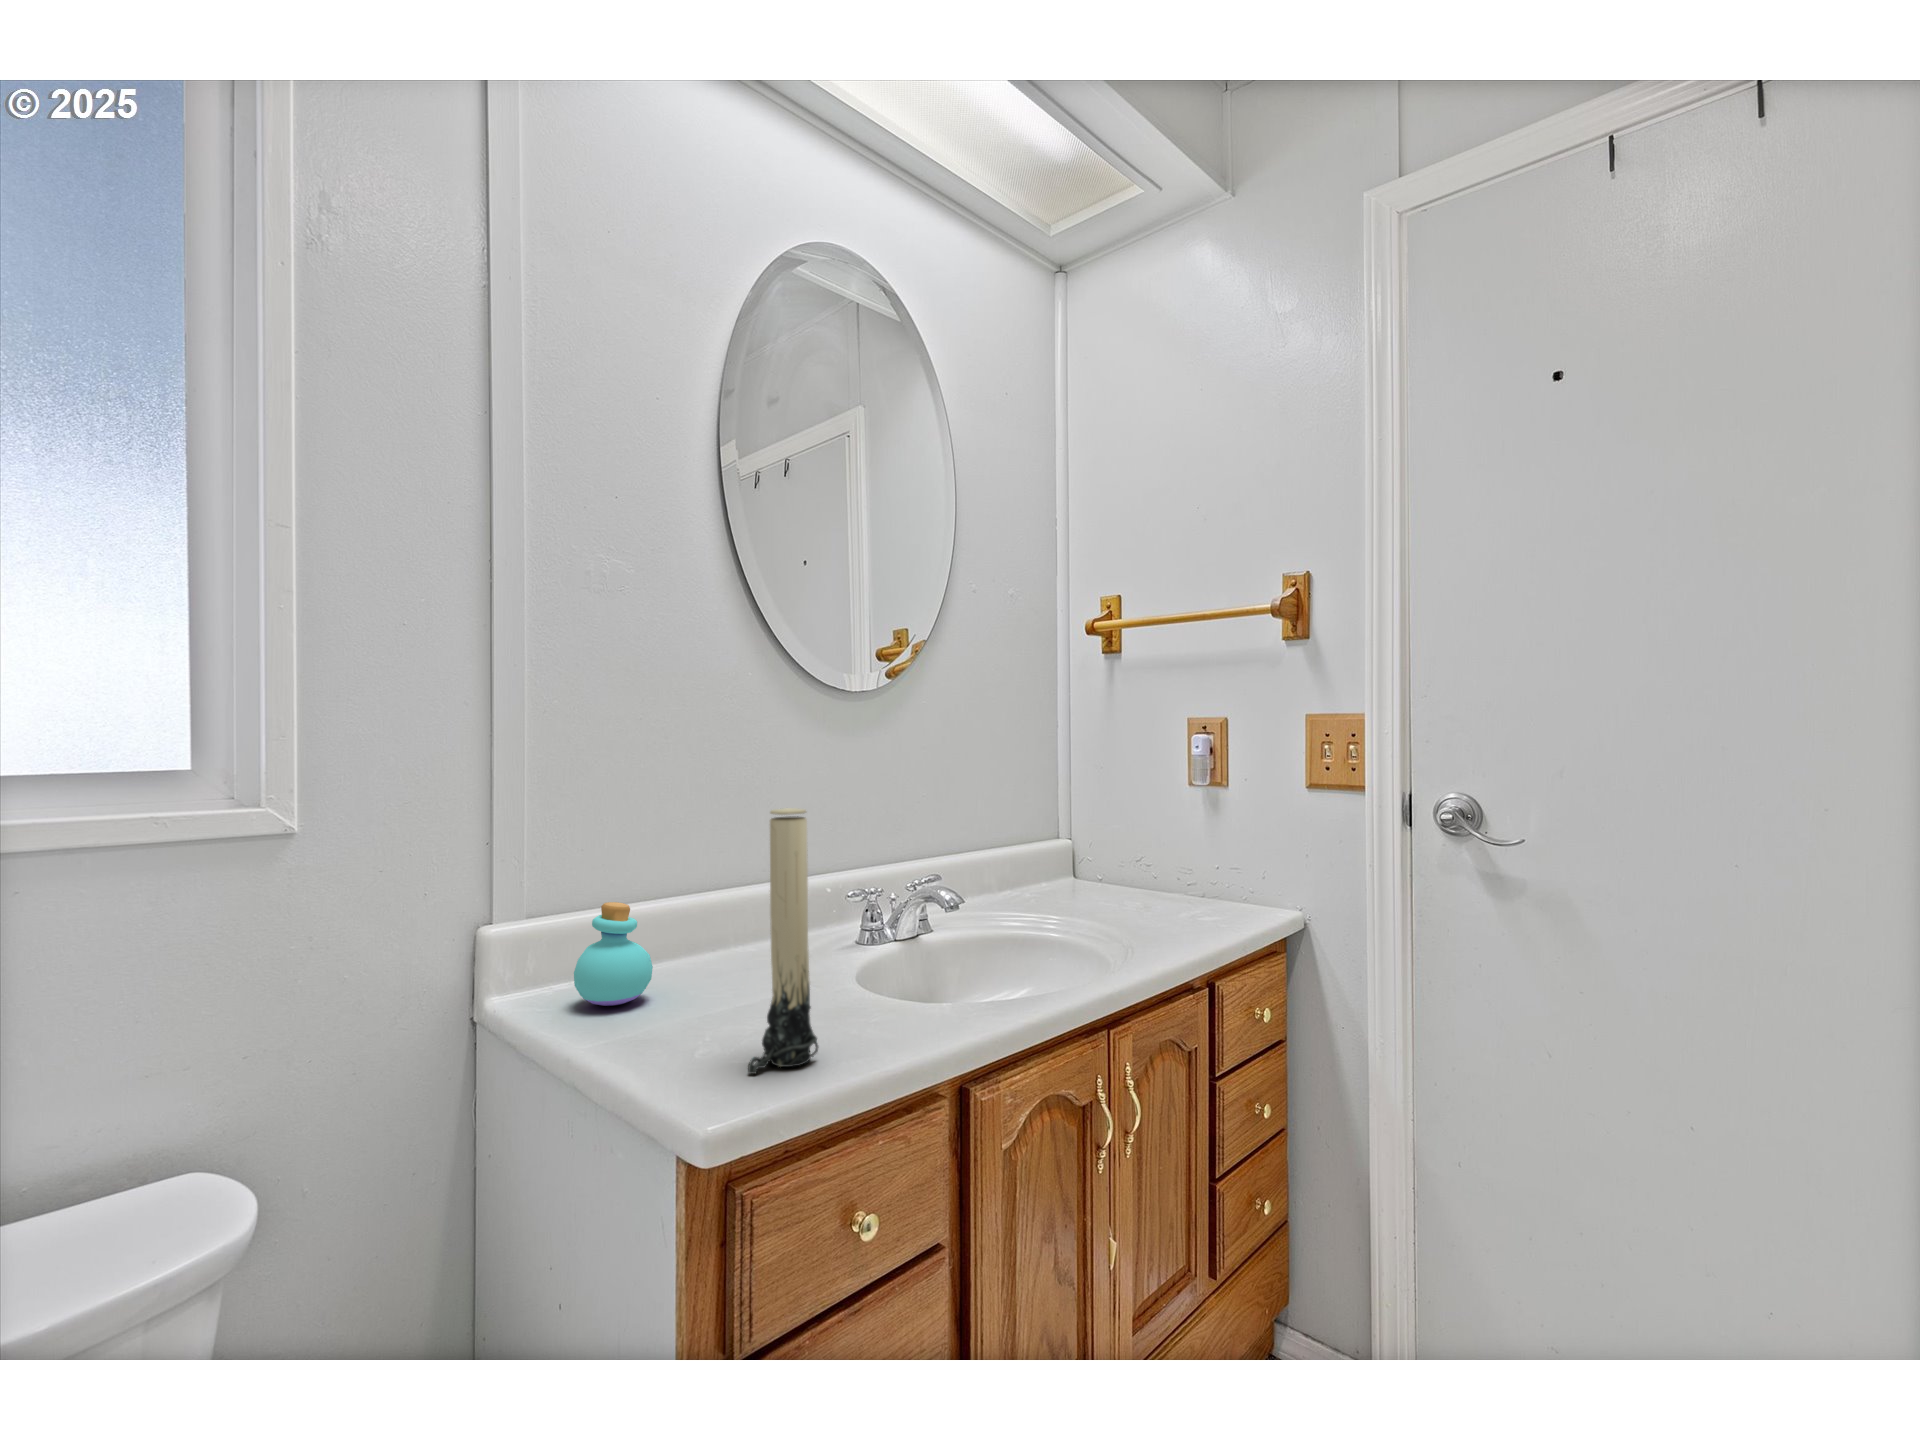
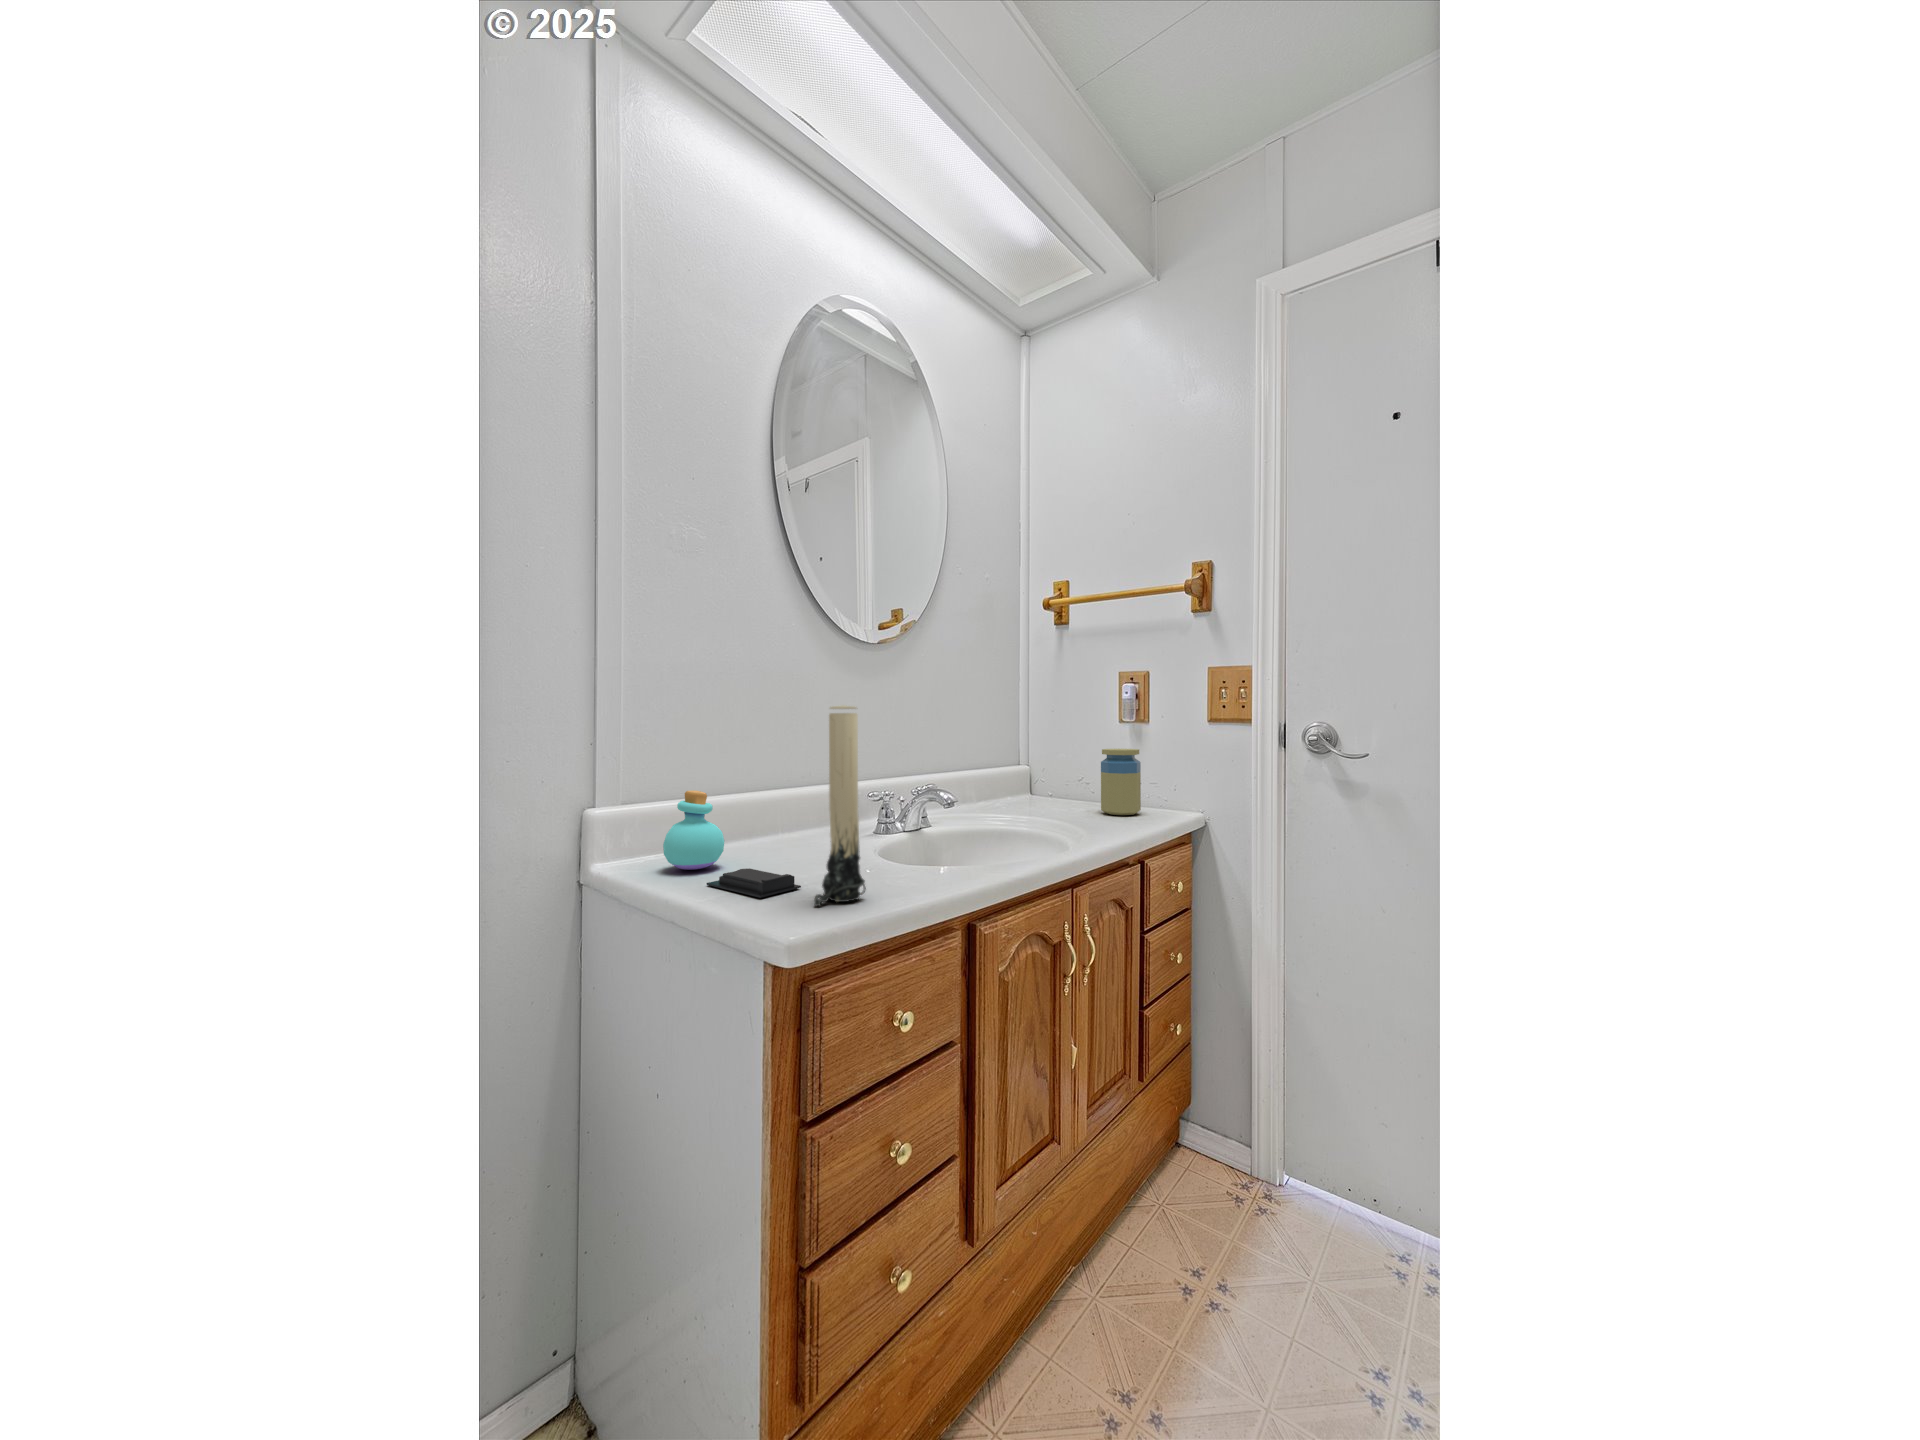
jar: none [1162,821,1216,913] -> present [1101,749,1141,815]
soap bar: none [622,1010,739,1058] -> present [706,868,801,898]

